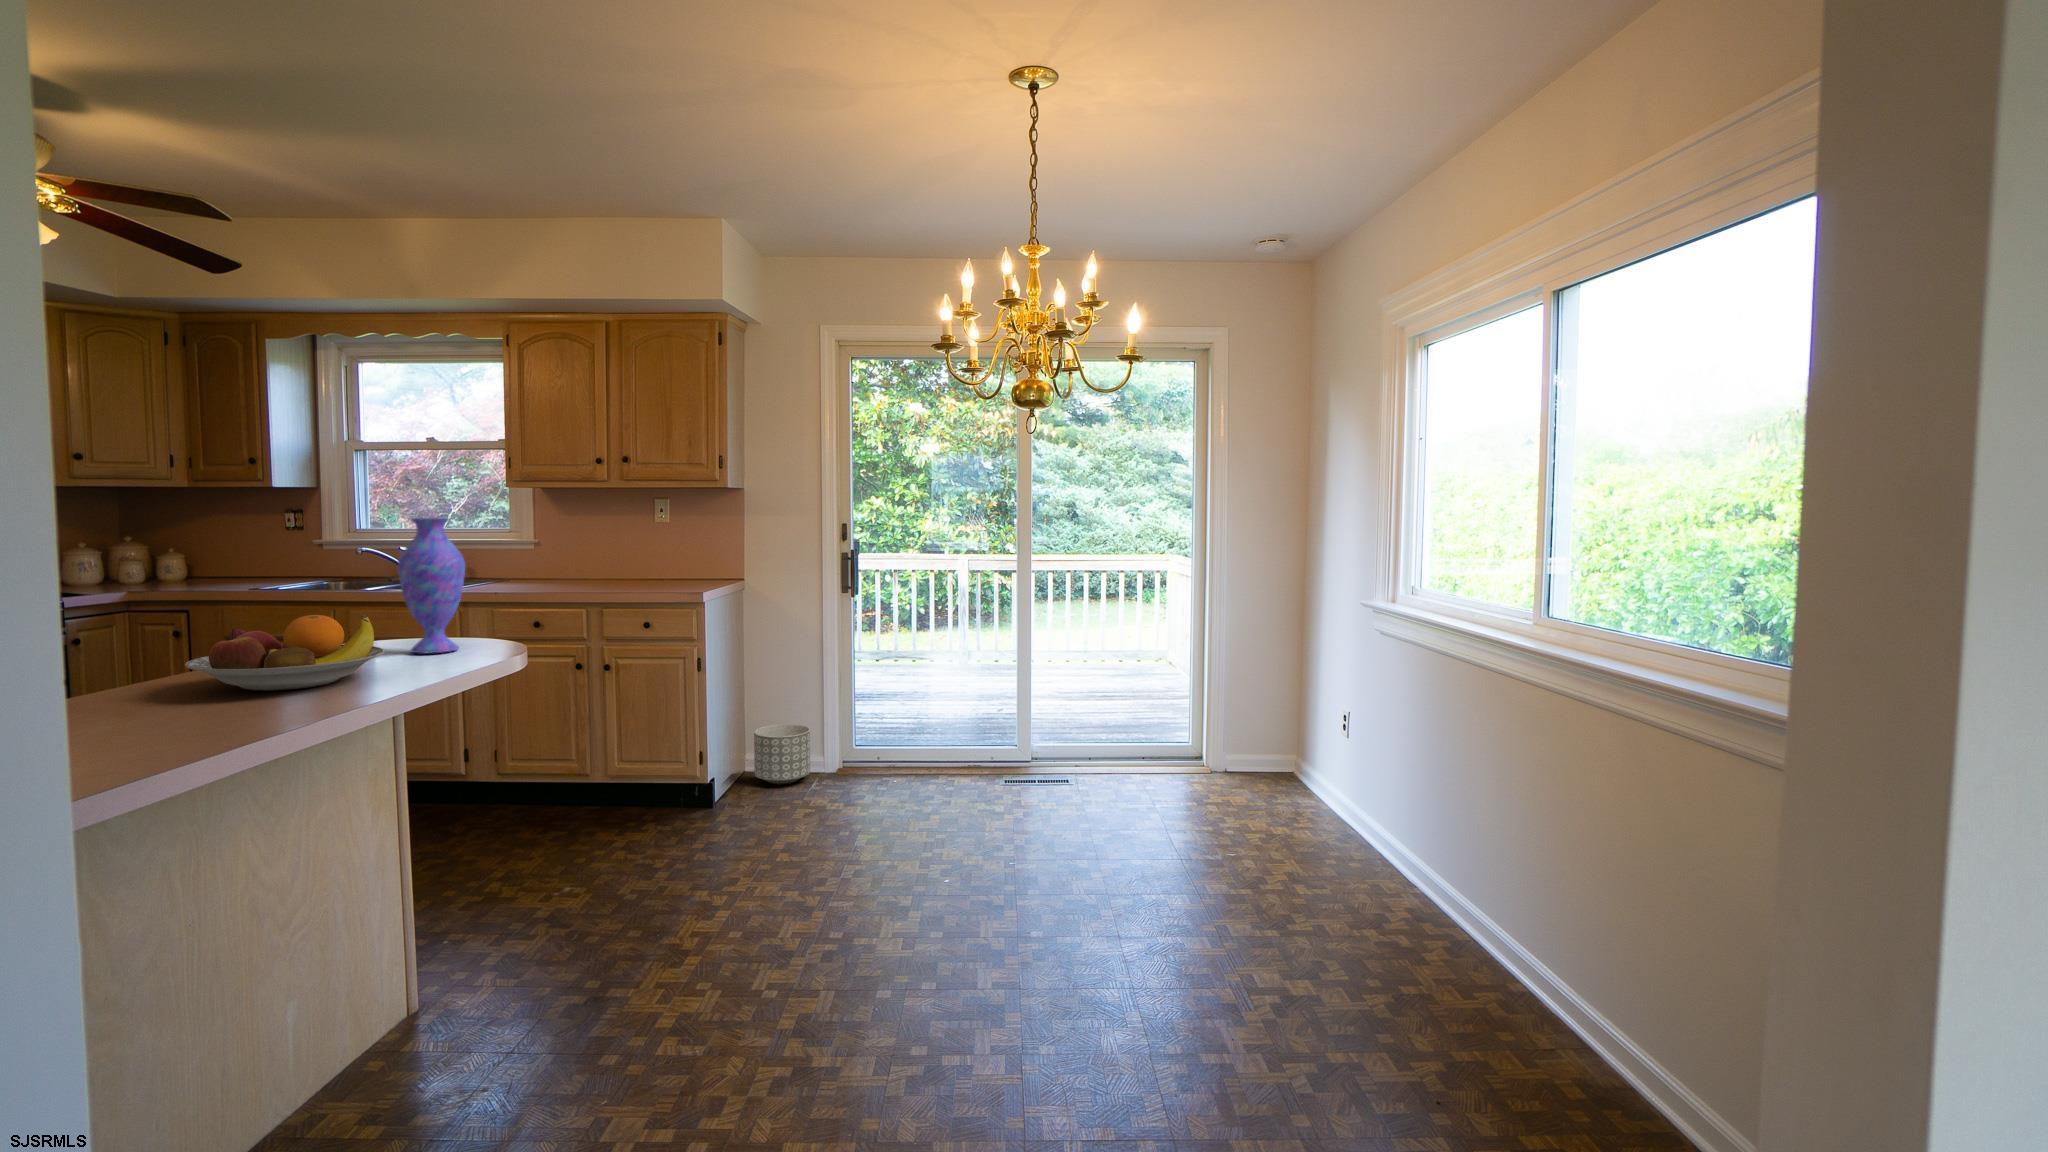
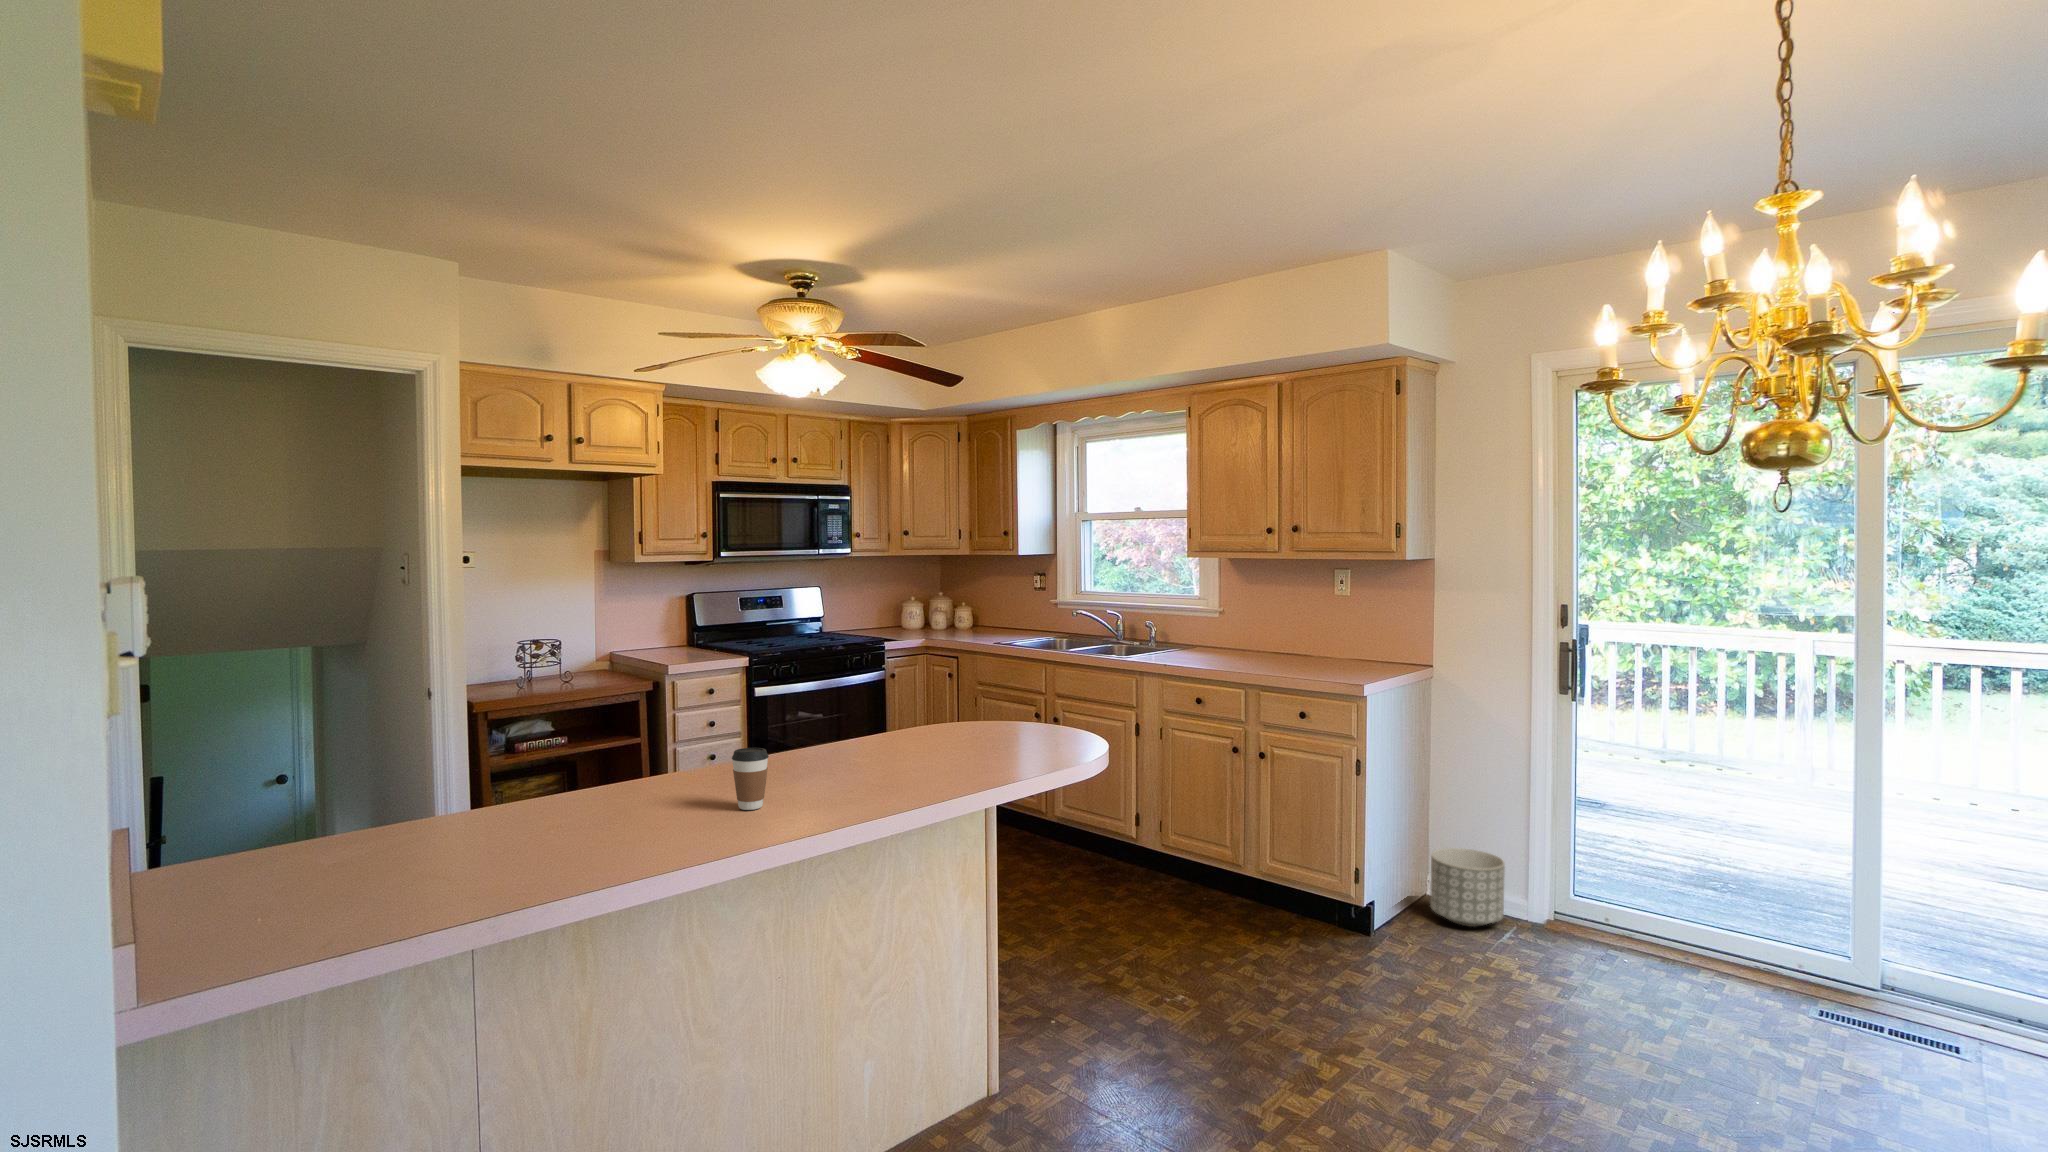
vase: present [398,518,465,654] -> none [1009,607,1066,743]
fruit bowl: present [185,615,385,691] -> none [824,704,971,772]
coffee cup: none [109,665,165,736] -> present [732,748,769,810]

